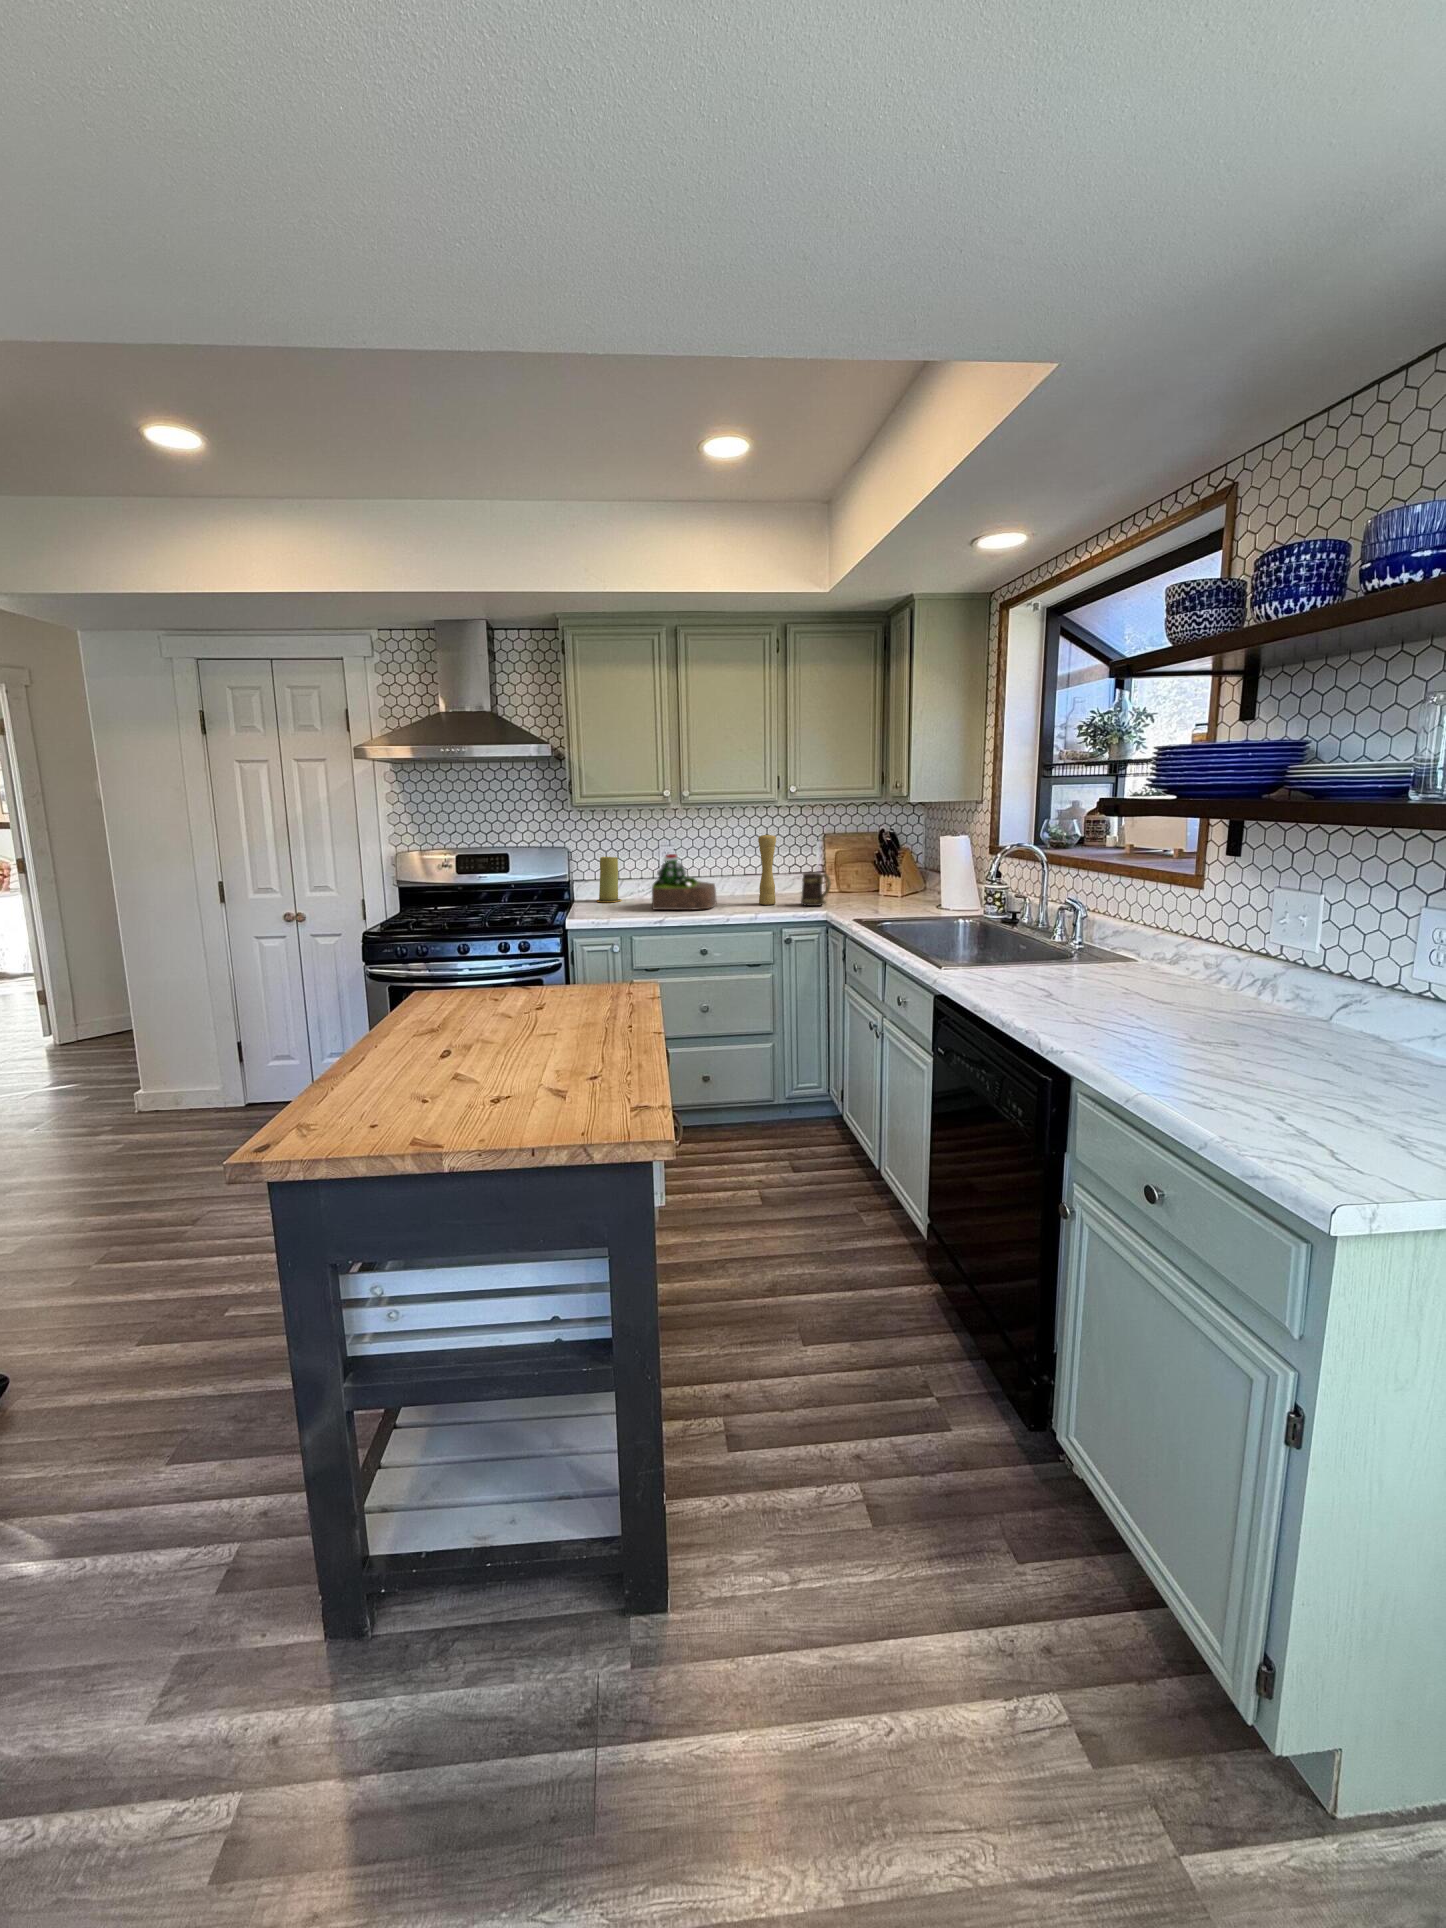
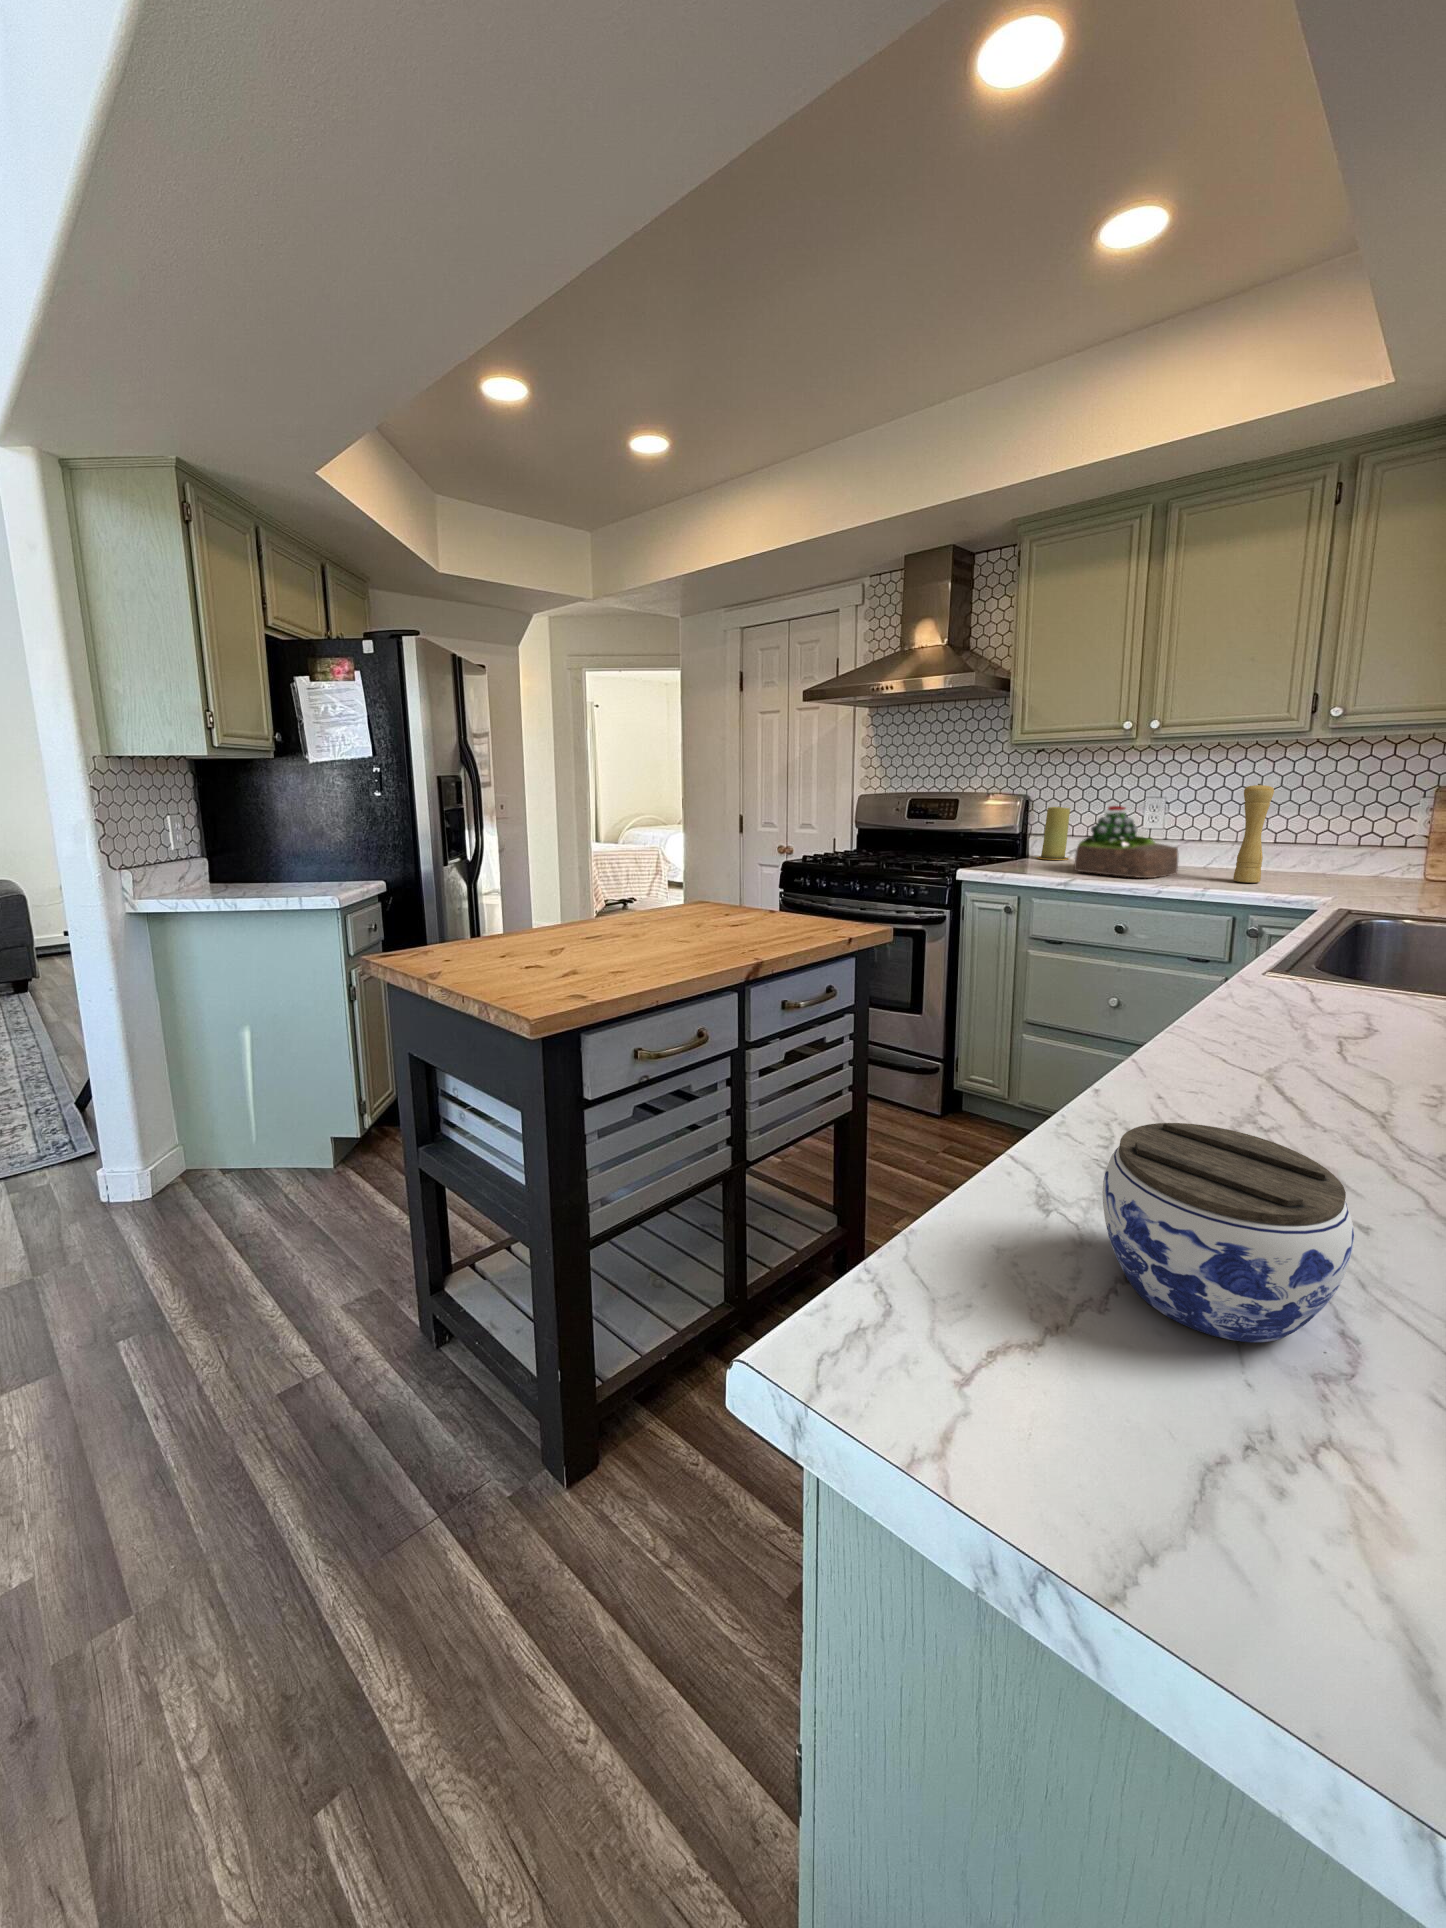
mug: present [801,873,831,906] -> none [1297,843,1348,892]
jar: none [1201,1022,1318,1110] -> present [1102,1123,1354,1342]

